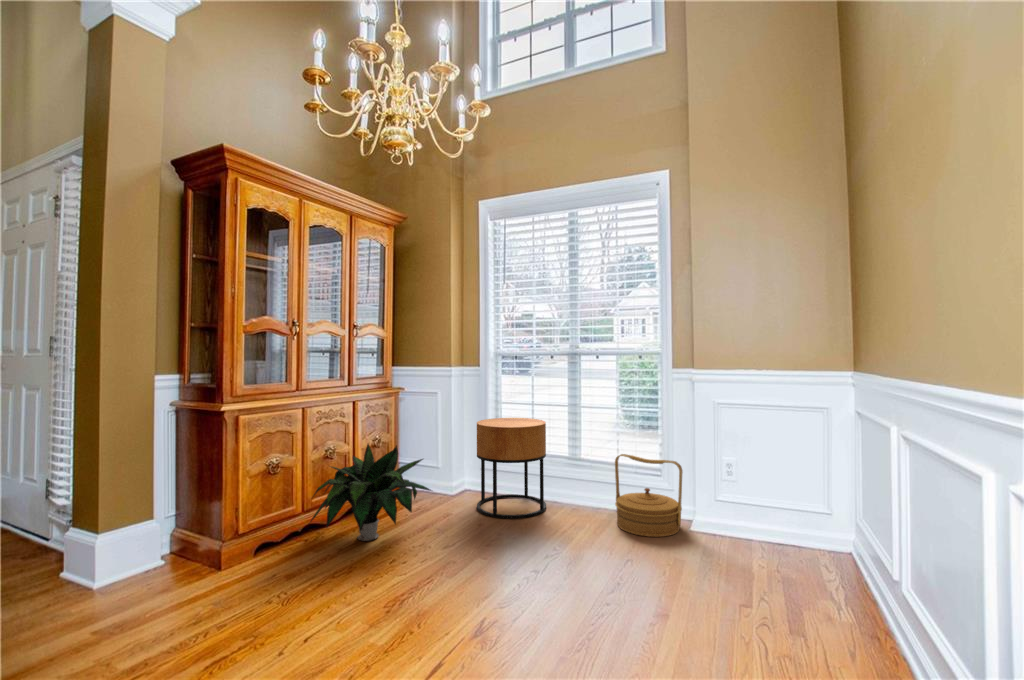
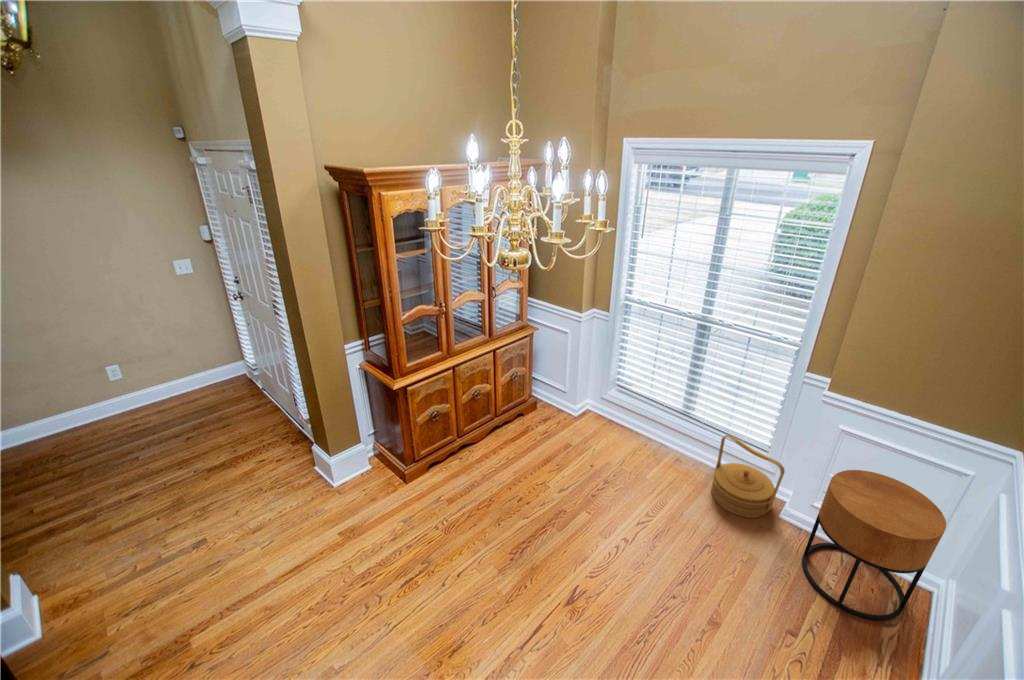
side table: present [477,418,546,519] -> present [802,470,946,621]
potted plant: present [310,444,432,541] -> none [461,396,555,476]

